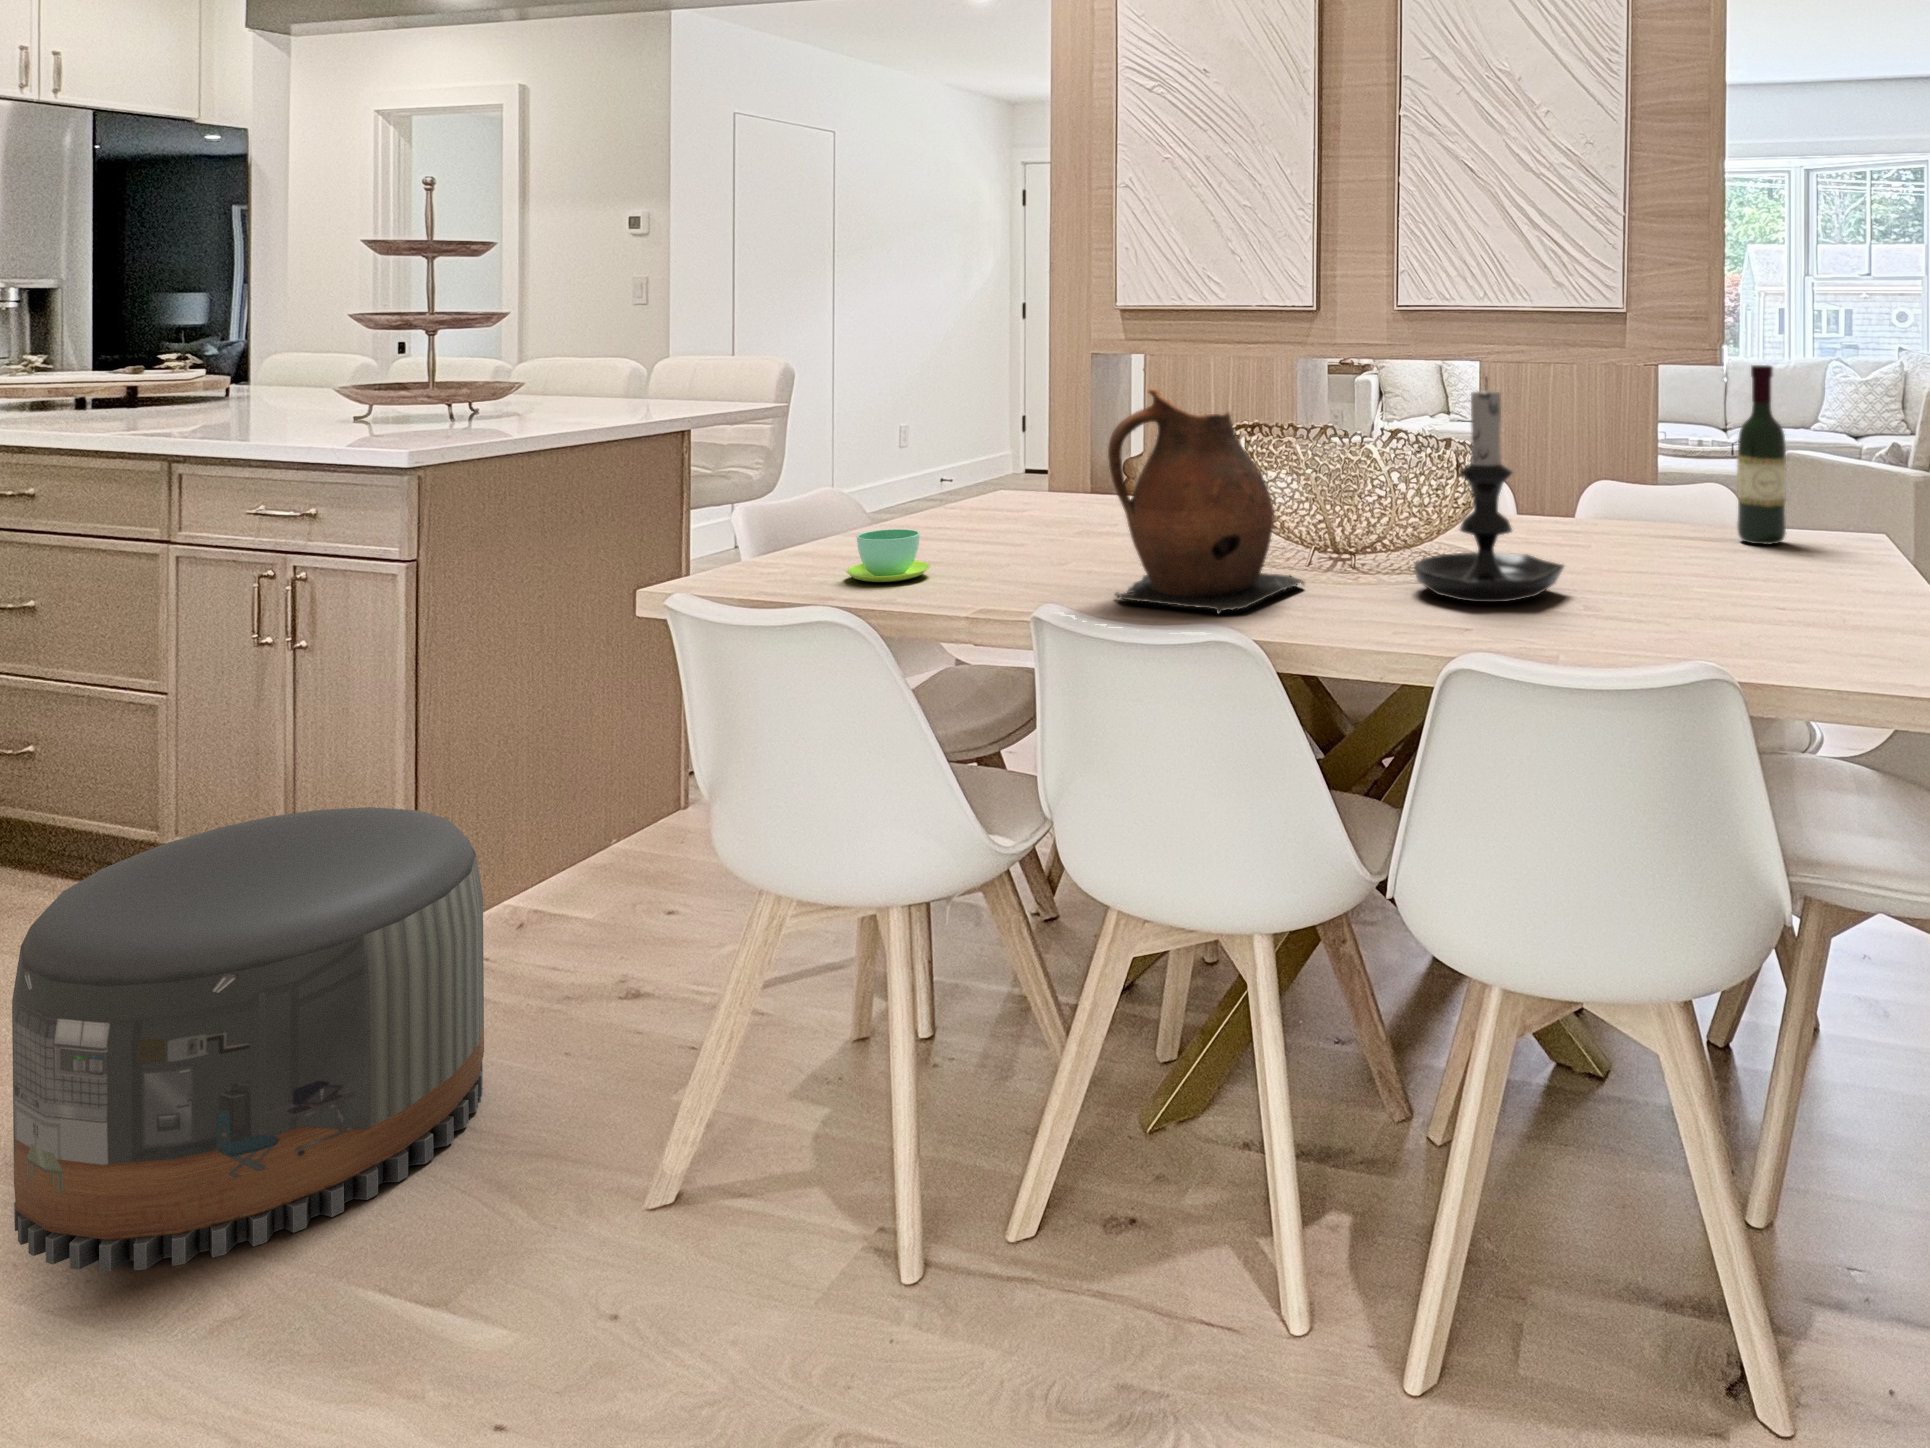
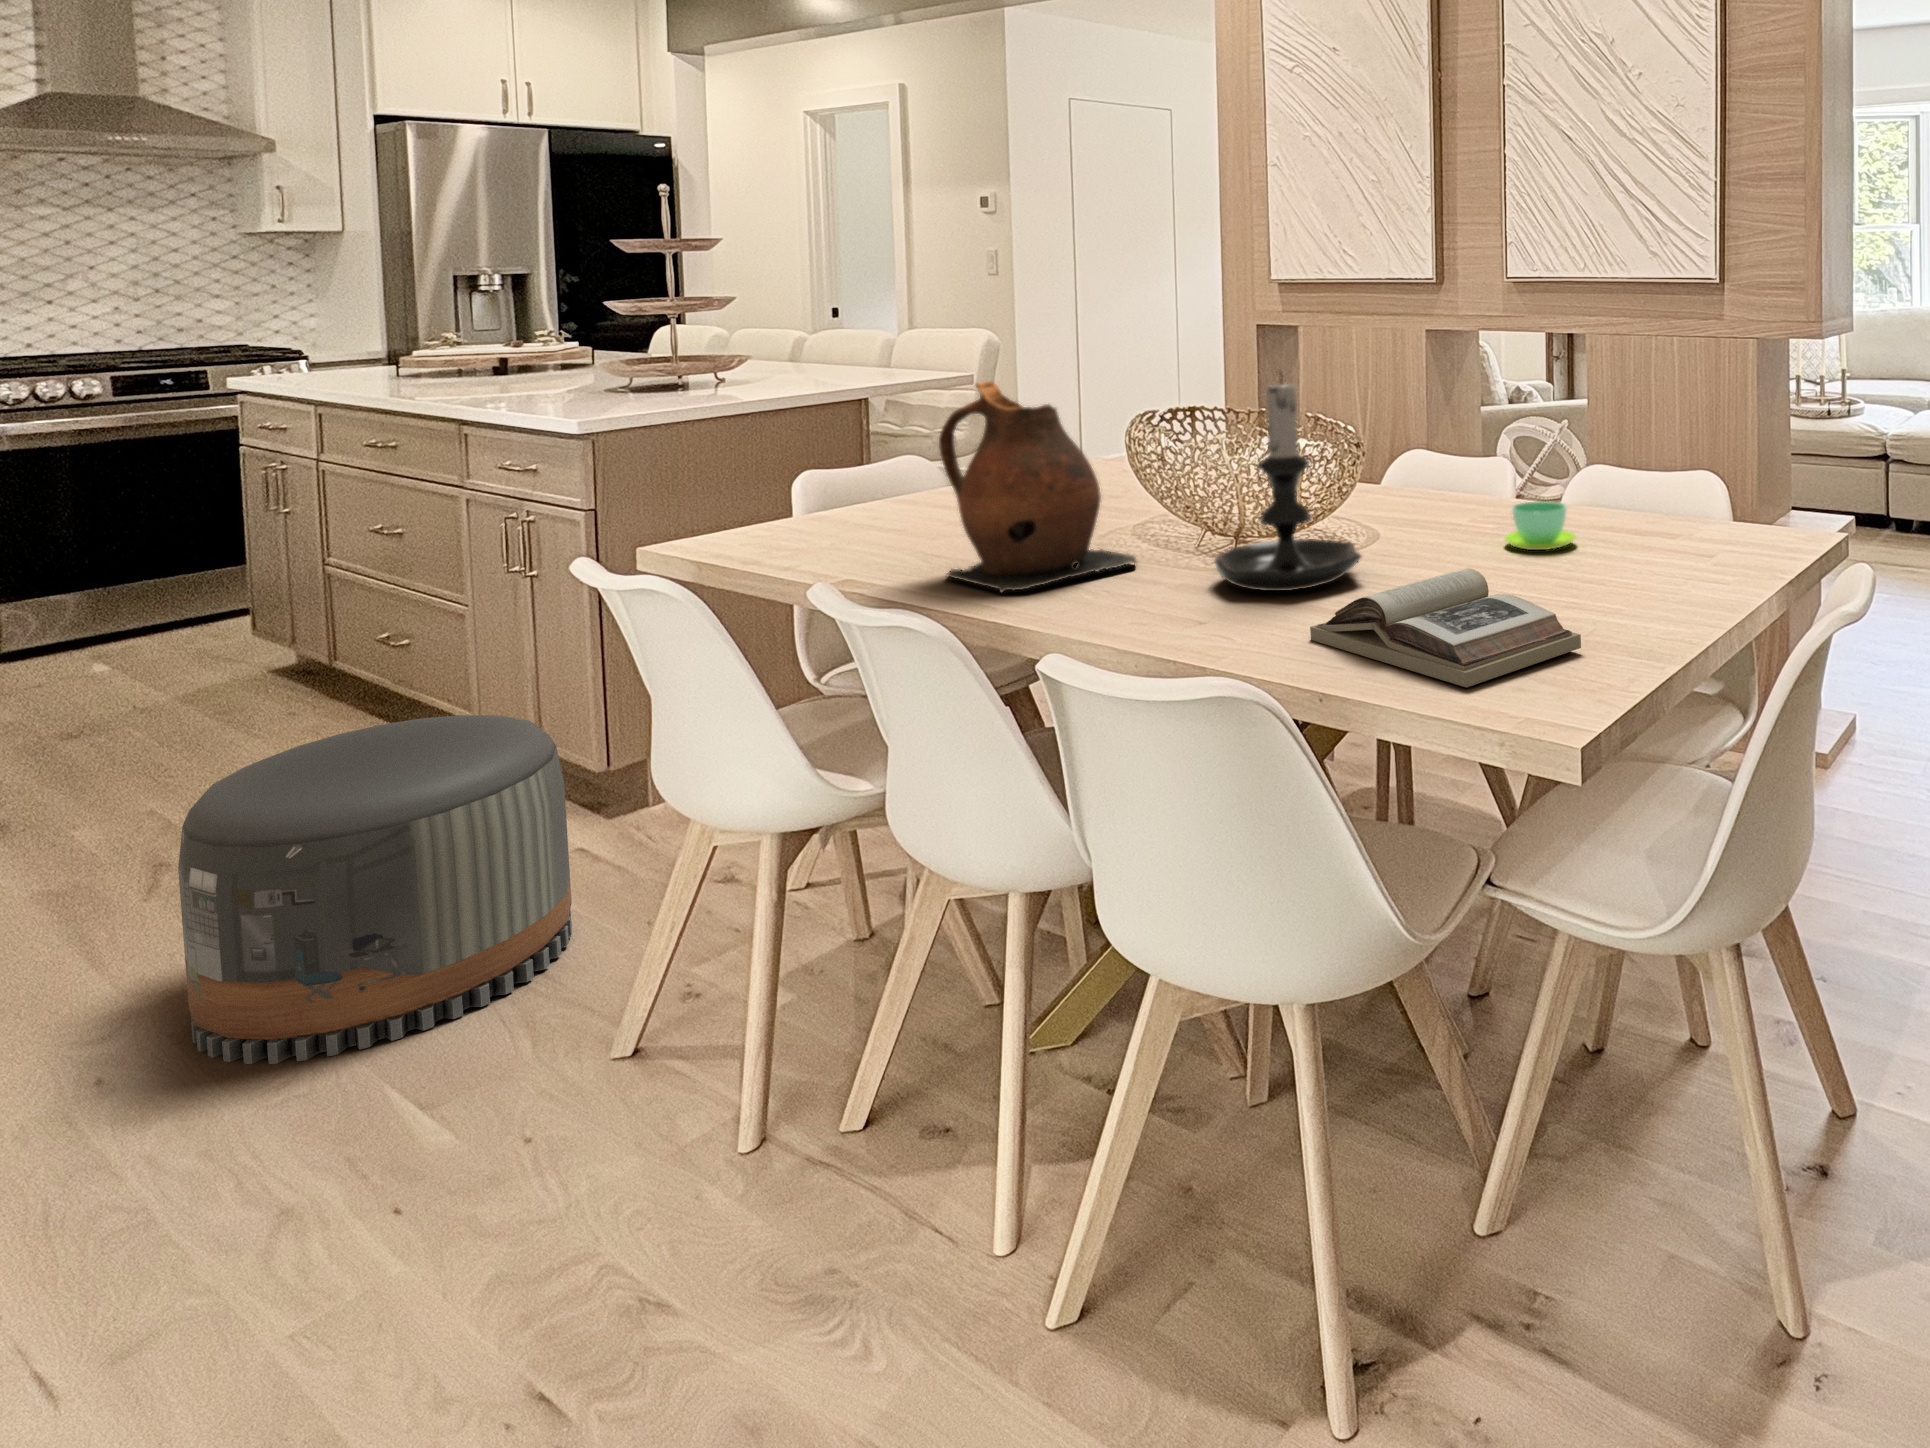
wine bottle: present [1737,365,1786,545] -> none [1664,348,1713,534]
cup: present [846,529,930,582] -> present [1505,501,1576,550]
book: none [1631,566,1903,672] -> present [1310,568,1581,687]

